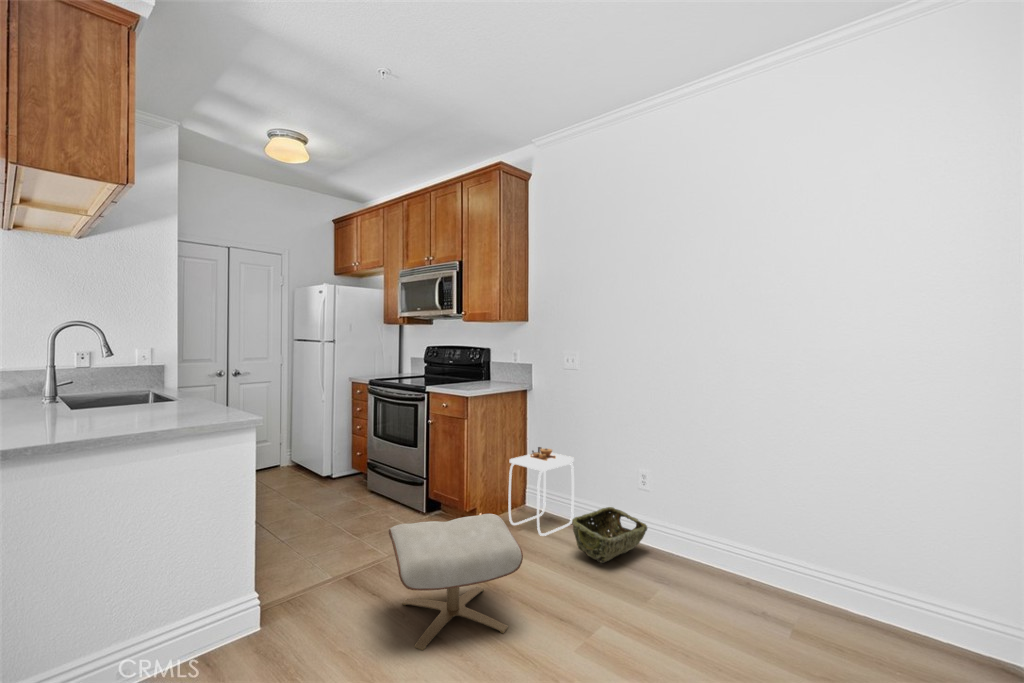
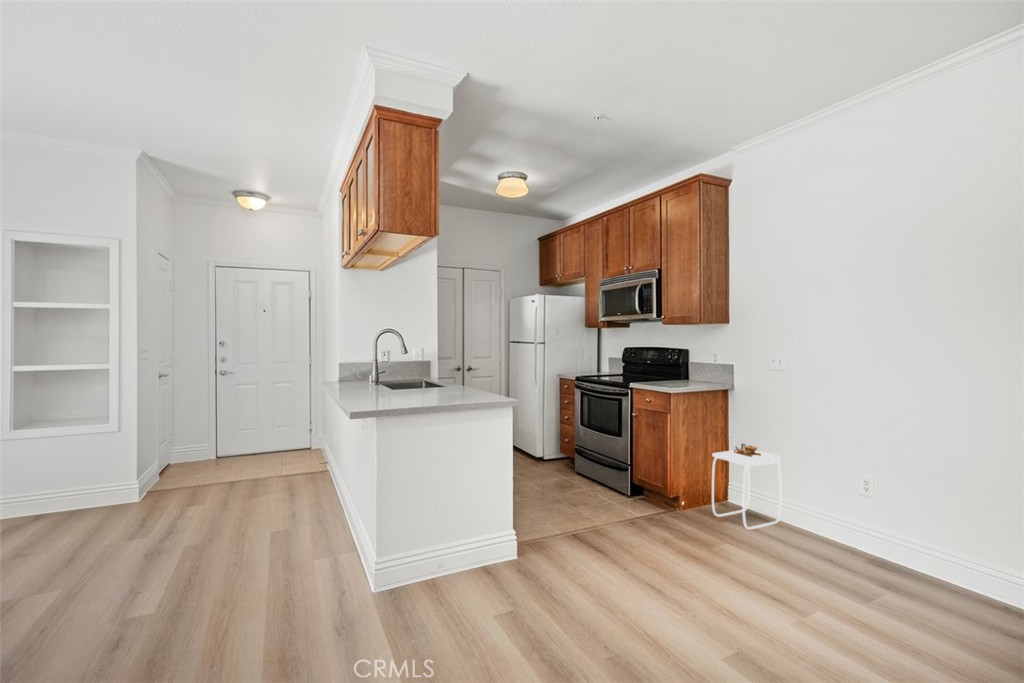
woven basket: present [572,507,647,563] -> none [782,509,871,562]
ottoman: present [389,514,523,650] -> none [610,498,737,605]

